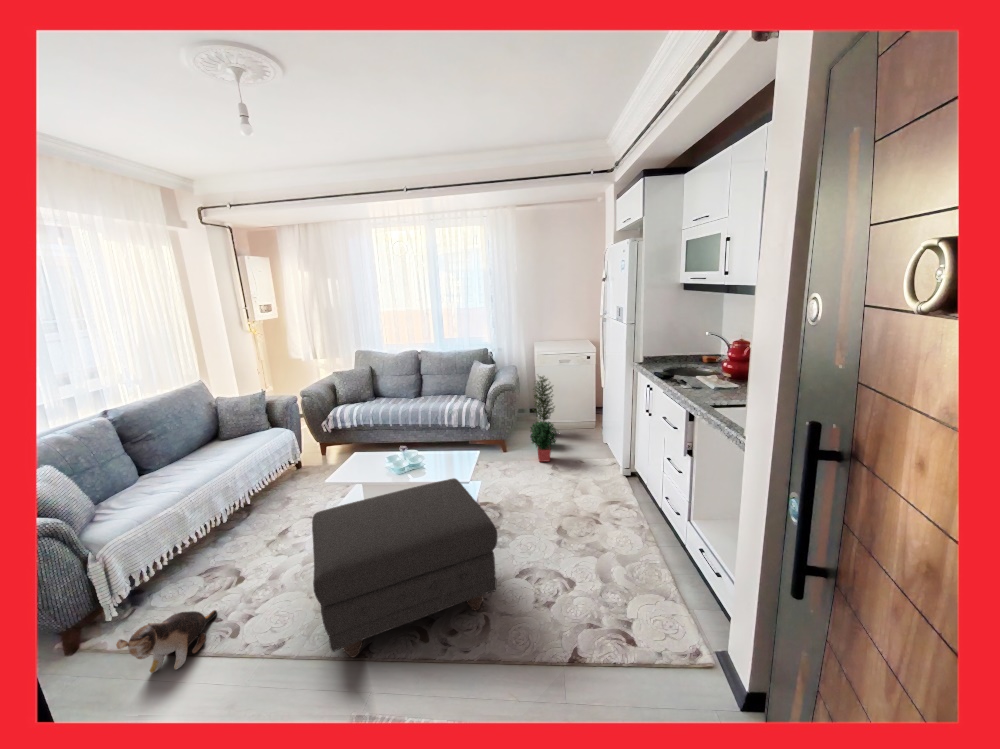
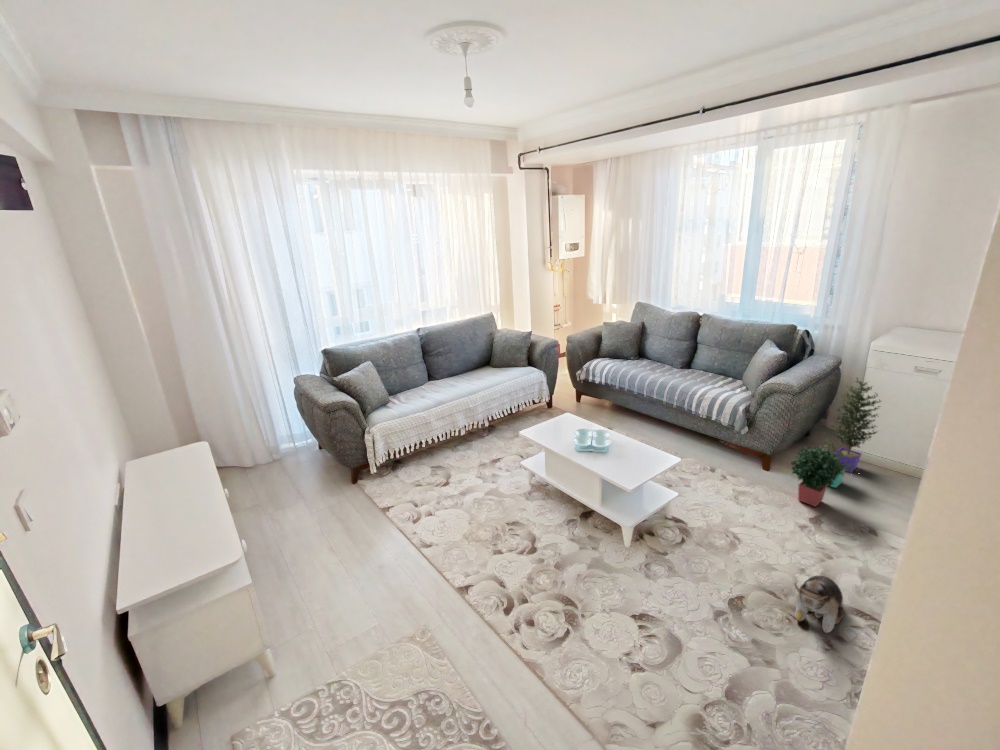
ottoman: present [312,478,498,657] -> none [419,457,610,620]
plush toy: present [116,610,217,673] -> present [795,576,844,633]

